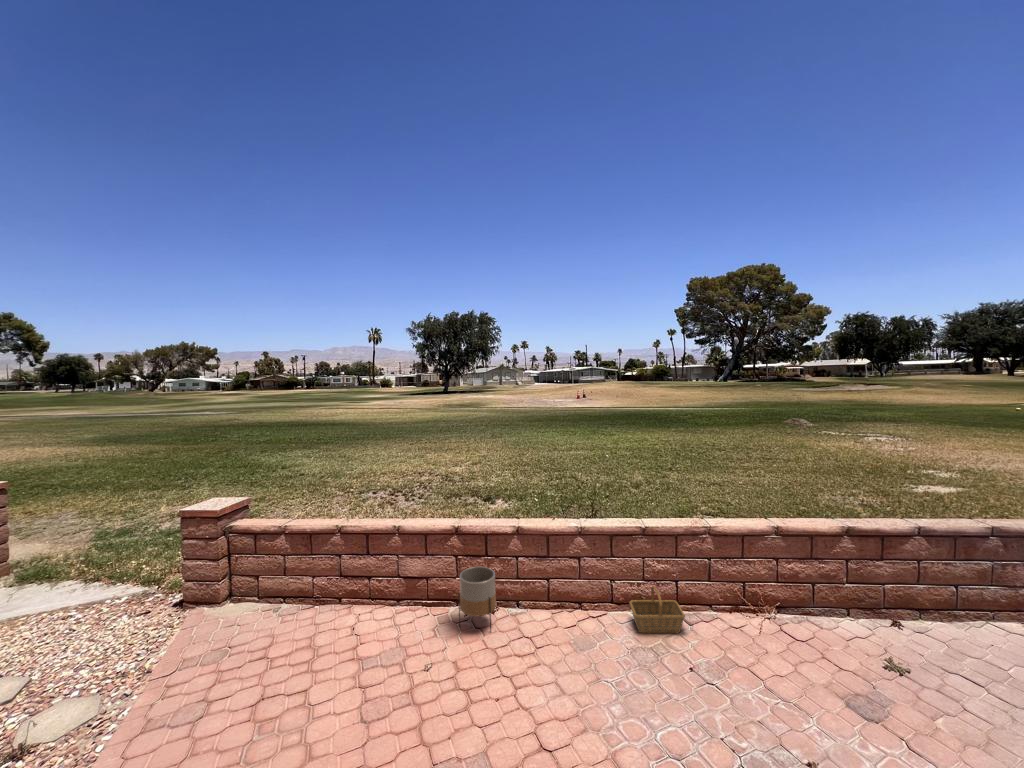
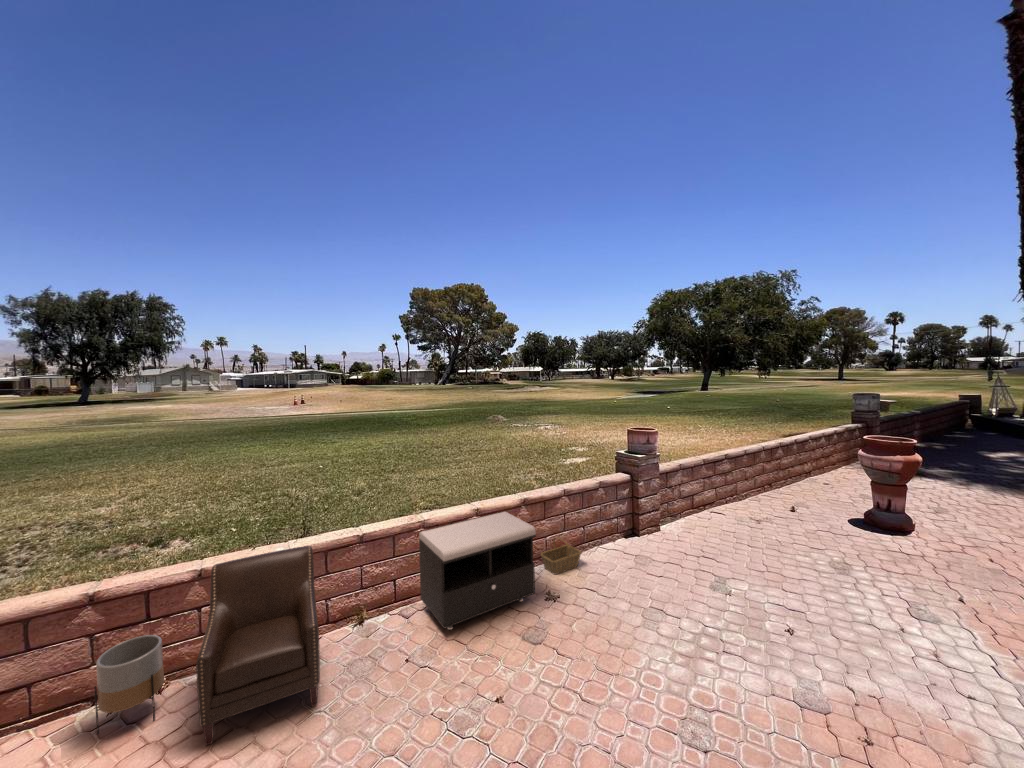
chair: none [520,525,608,671] -> present [197,546,320,745]
storage bench: none [705,538,864,654] -> present [419,512,536,630]
basket: present [629,587,685,633] -> present [541,537,582,574]

